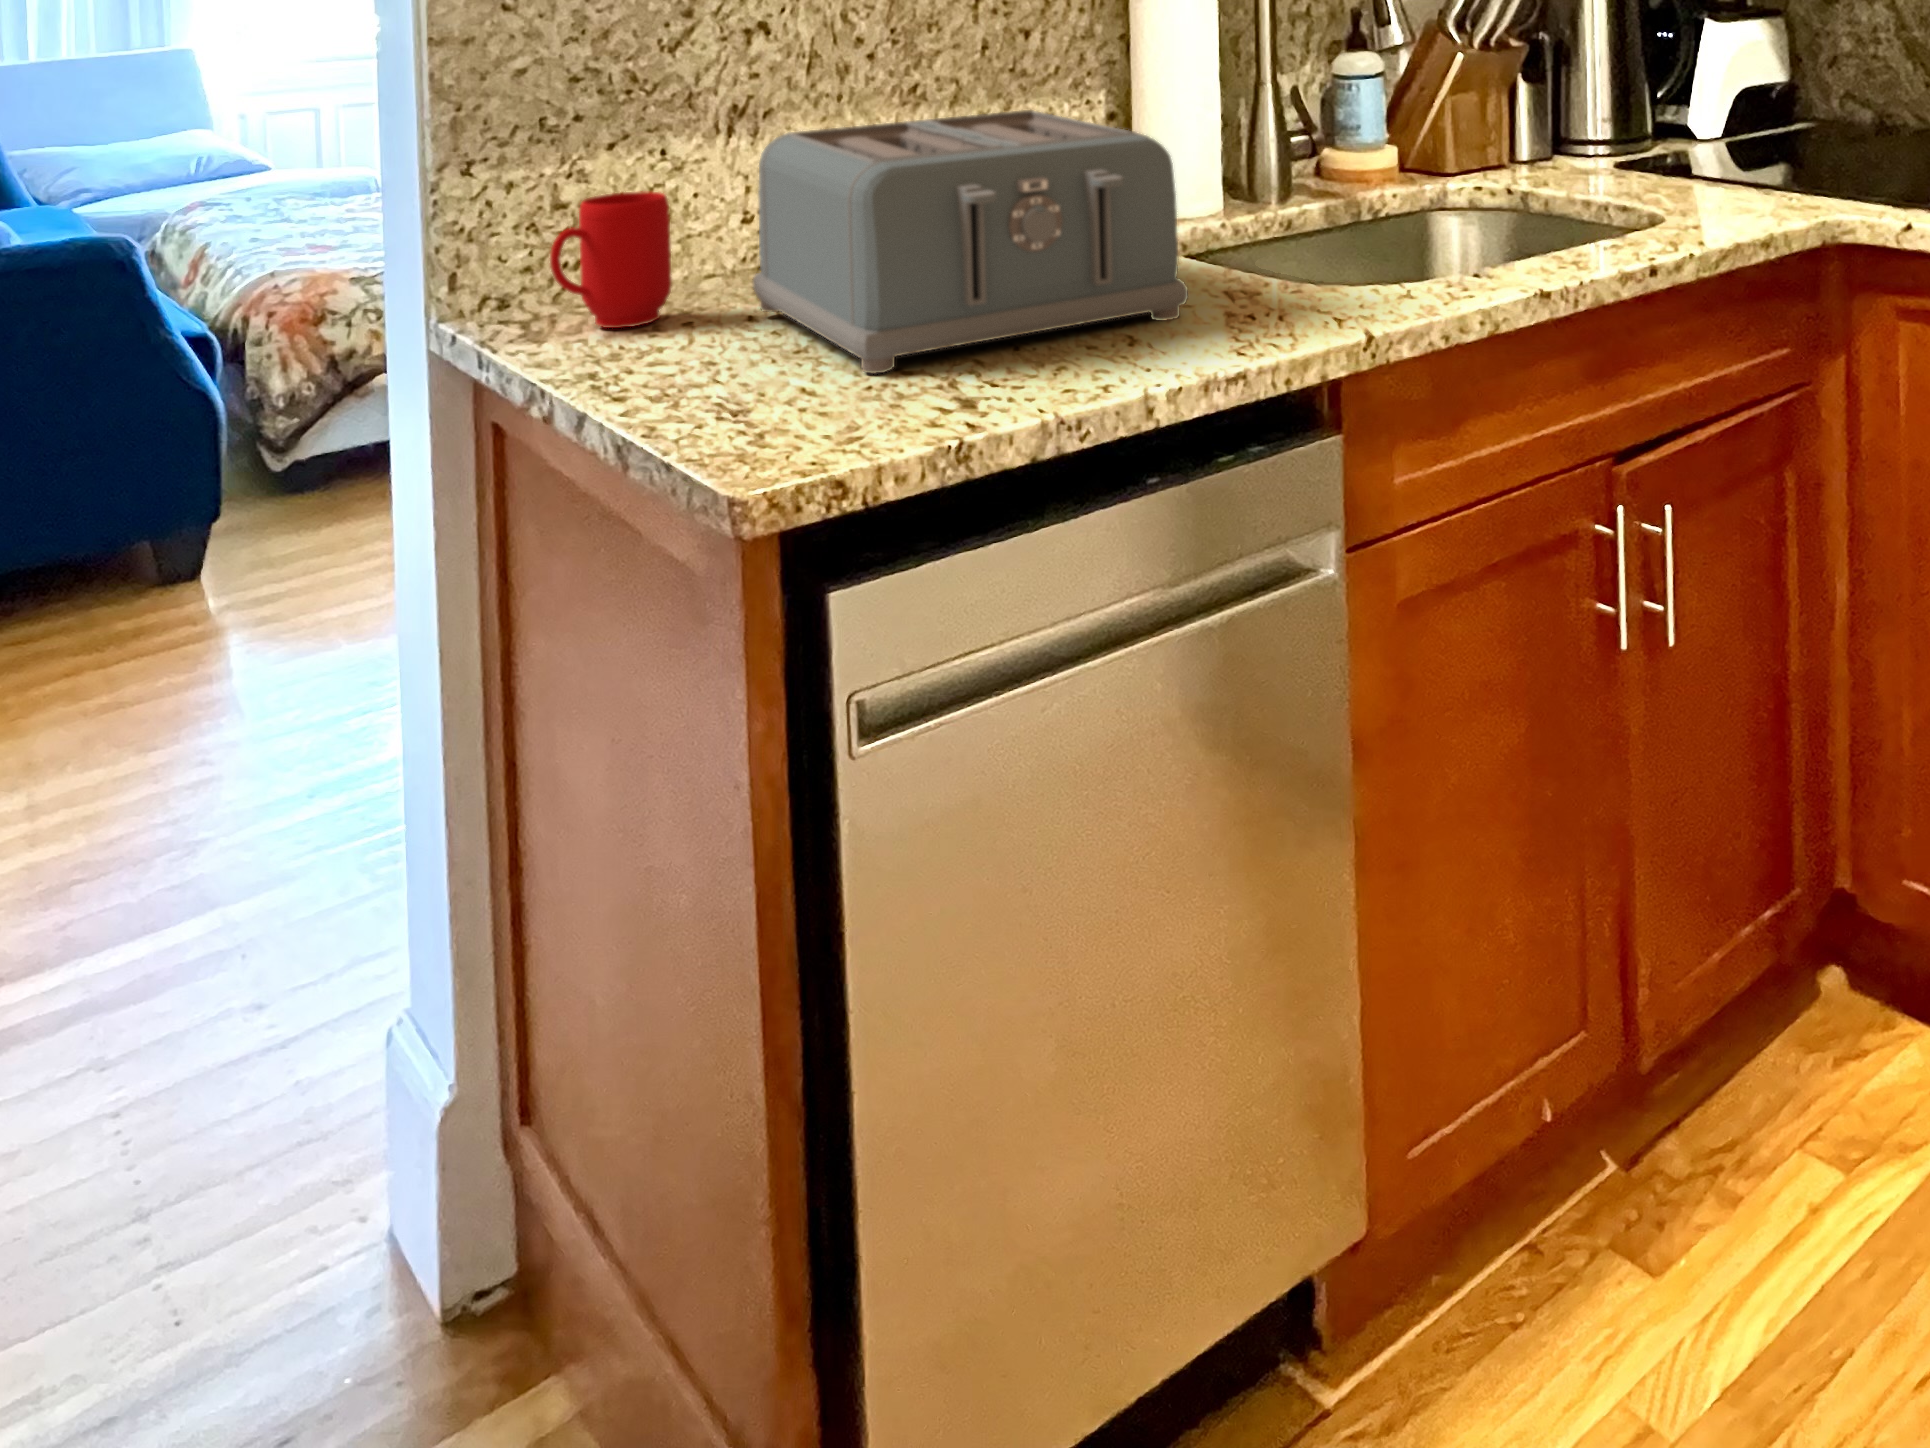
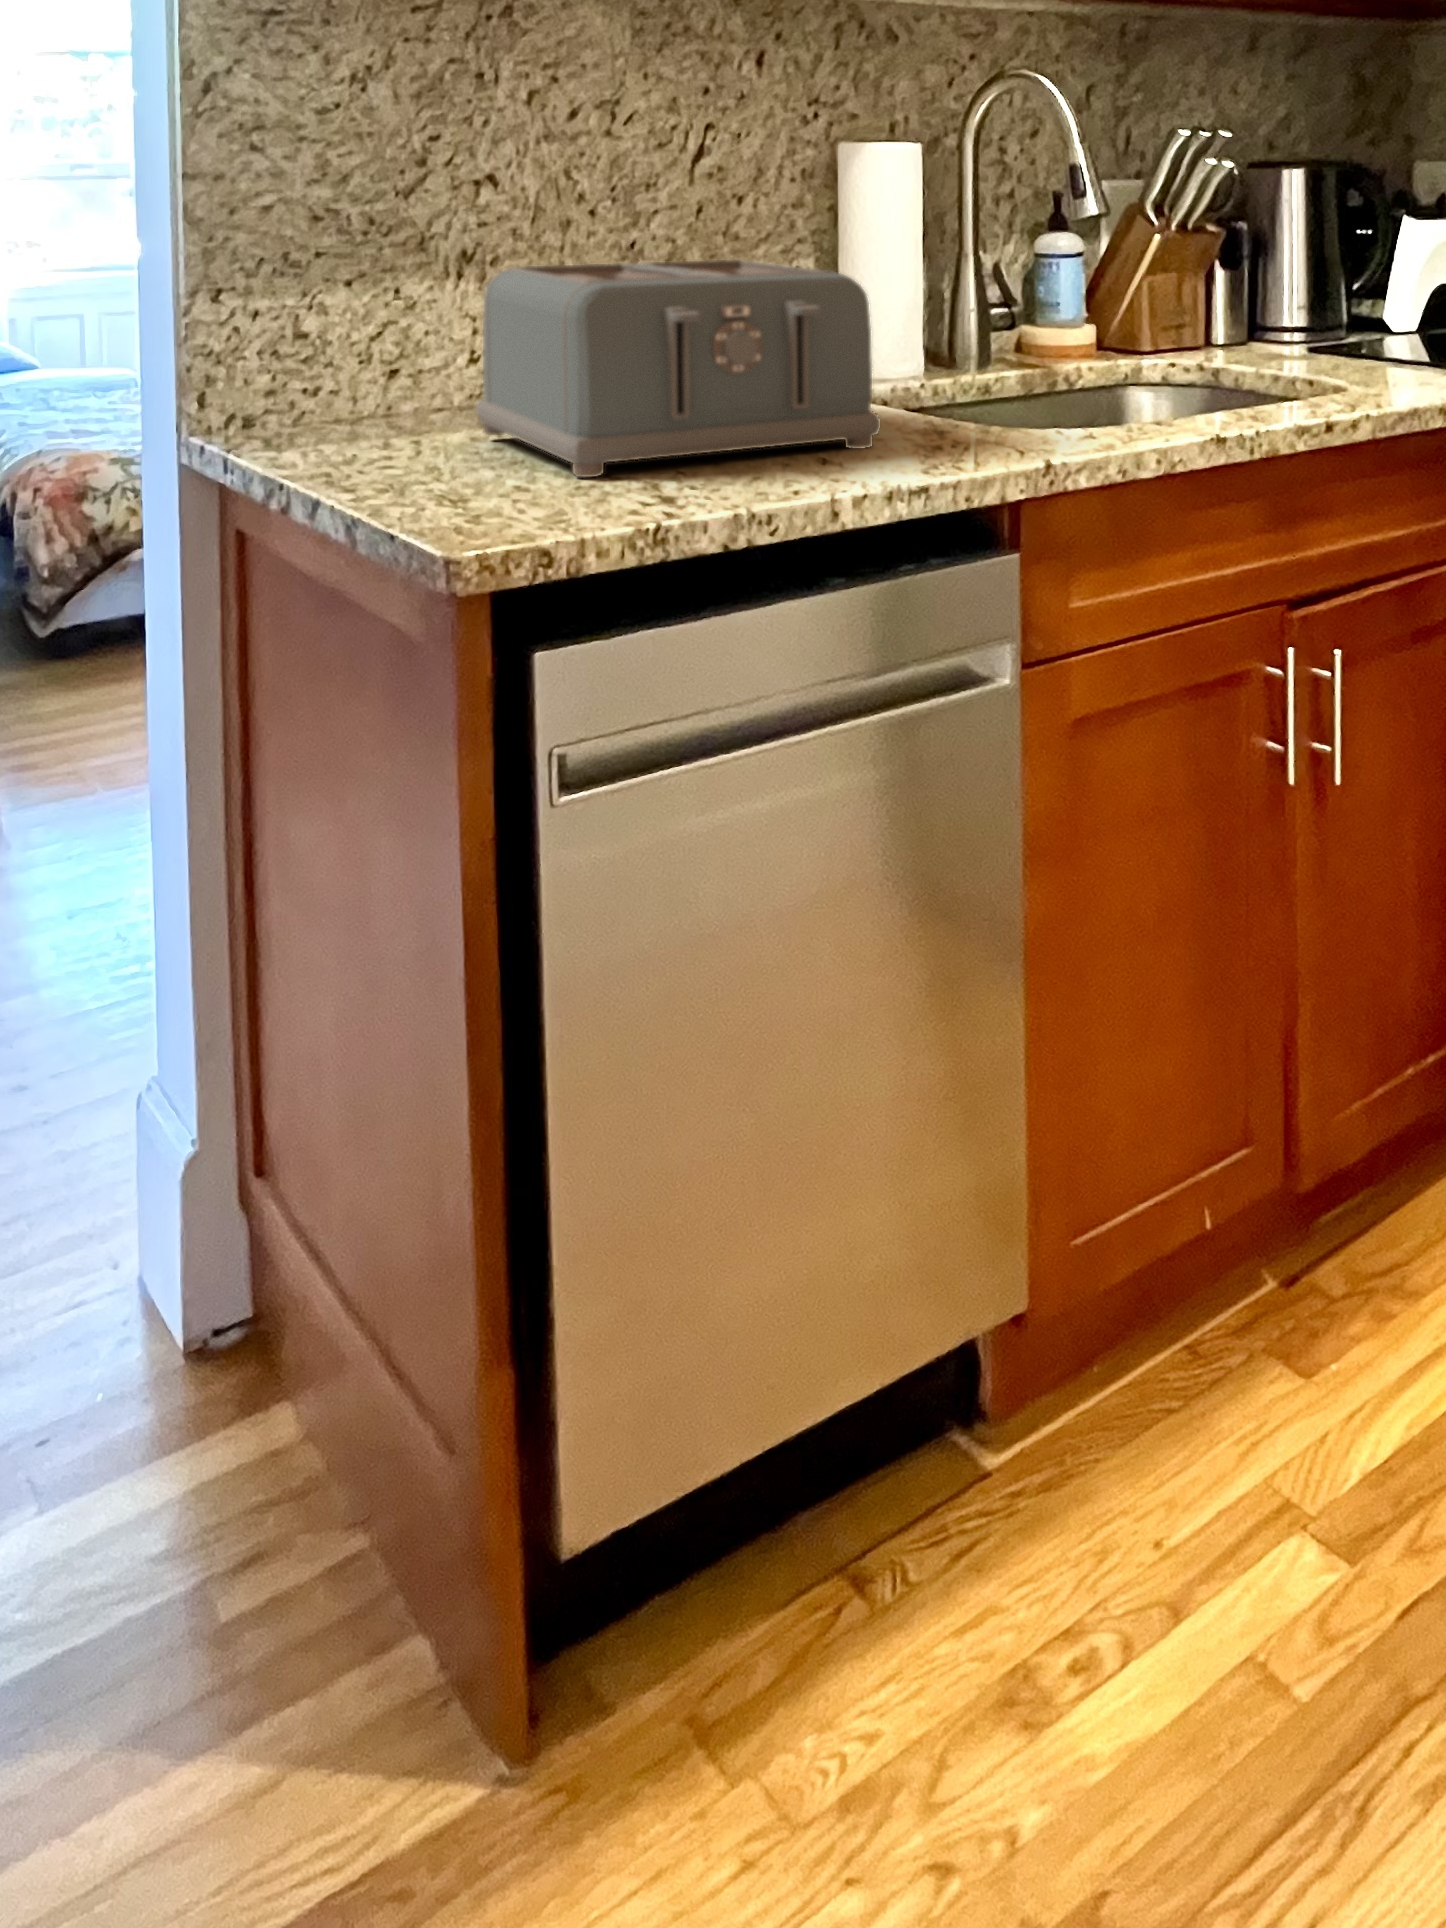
mug: present [550,191,672,328] -> none [291,322,402,444]

